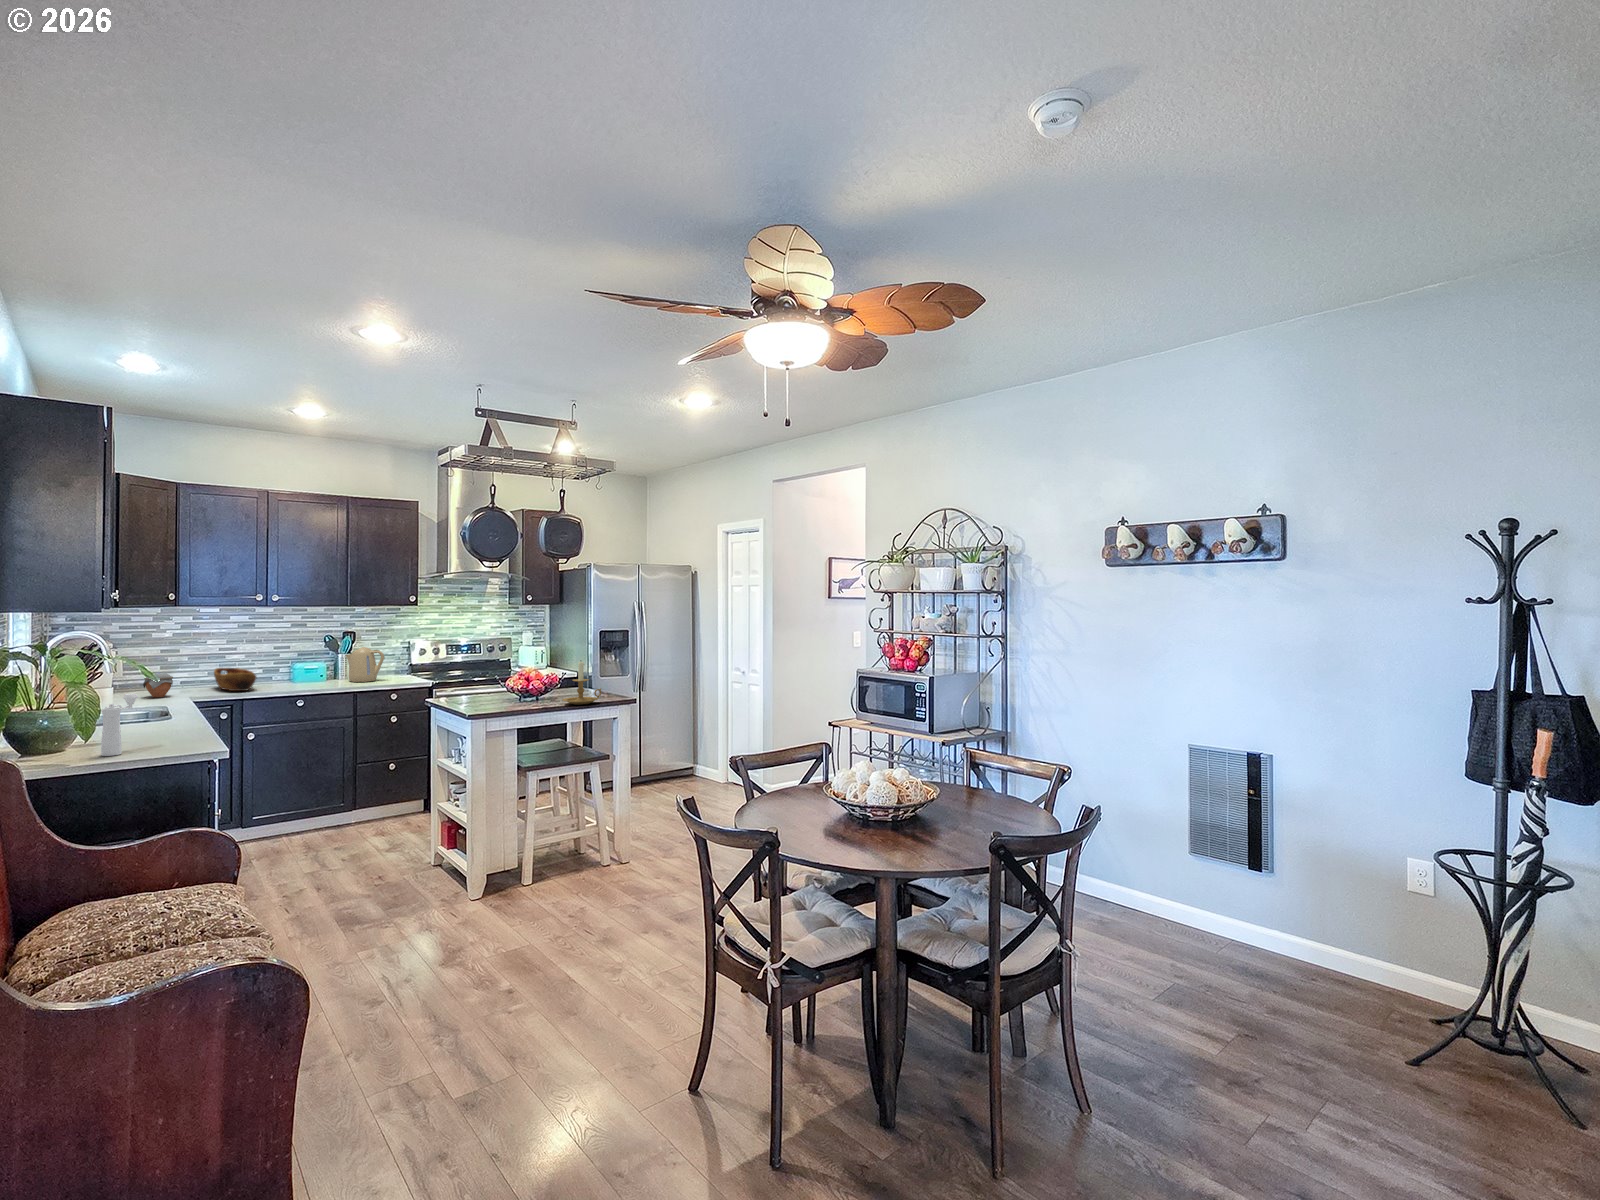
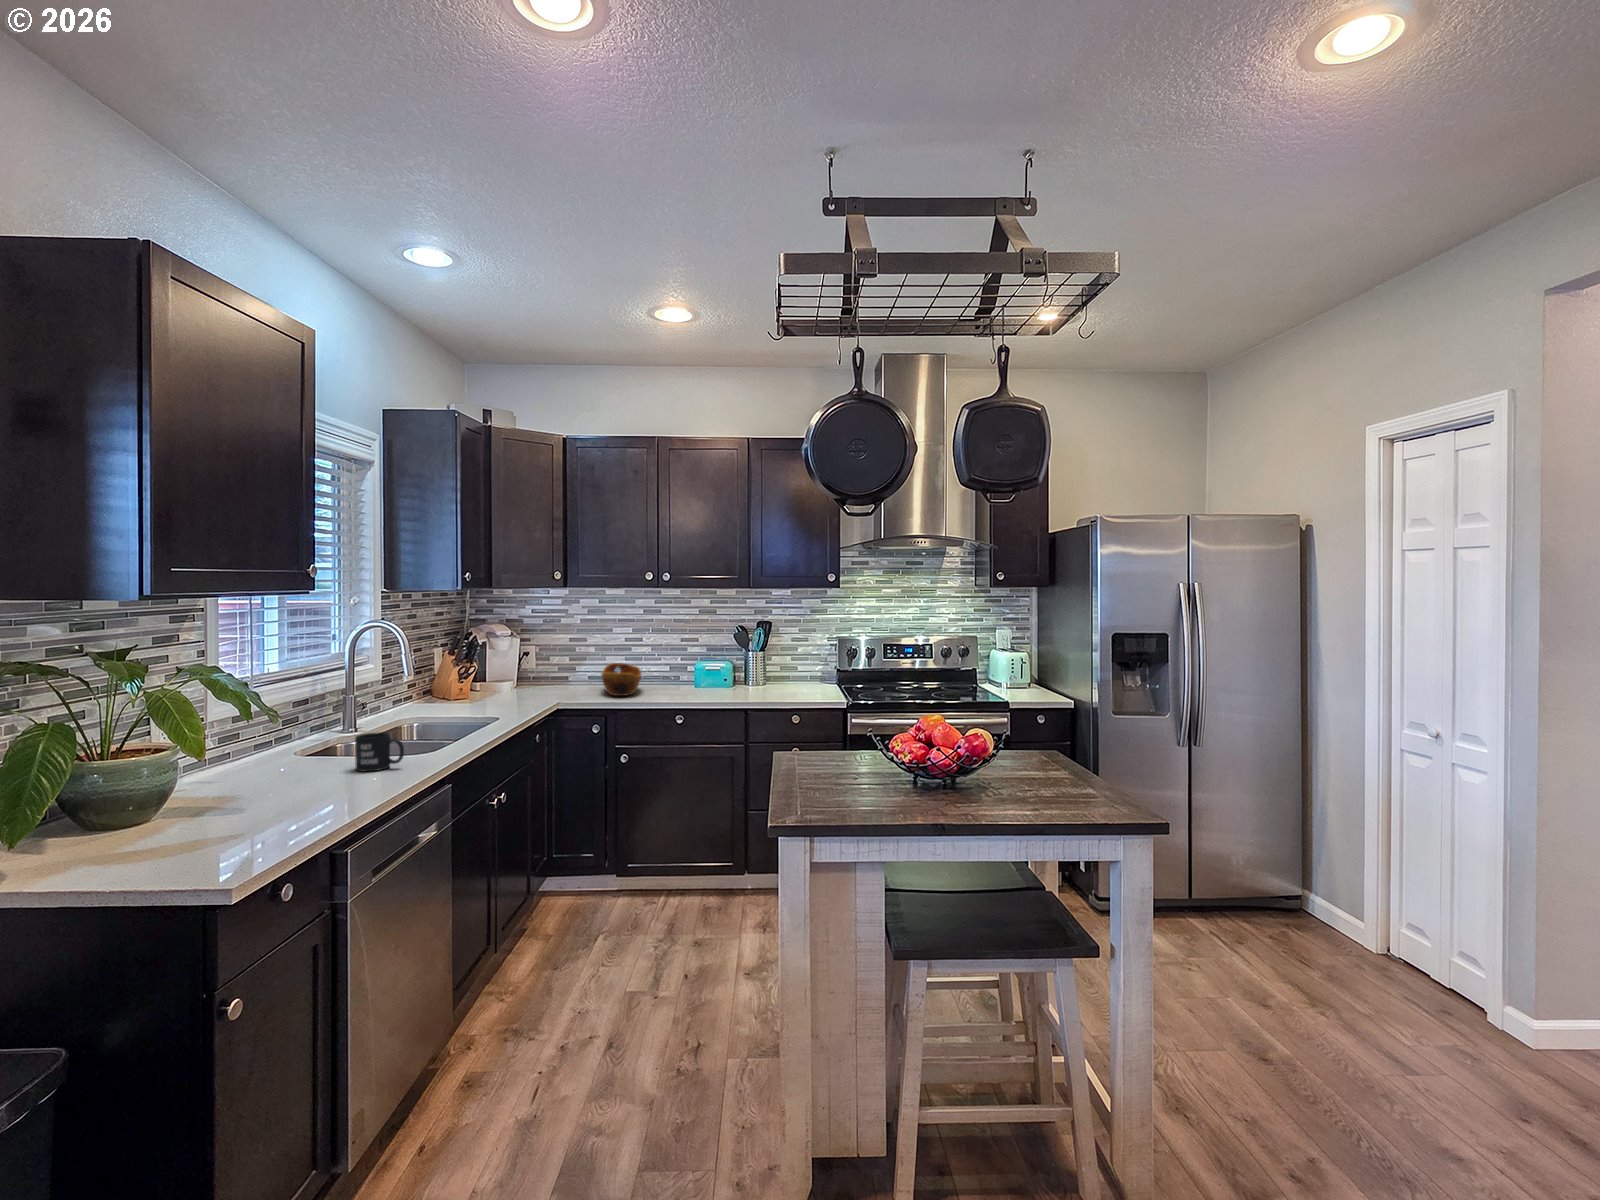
kettle: present [346,647,384,682] -> none [750,644,793,692]
candle holder: present [563,661,601,705] -> none [994,698,1083,798]
jar: present [143,674,173,698] -> none [520,669,552,698]
pepper mill: present [101,693,138,756] -> none [188,717,269,824]
mug: none [134,710,174,735] -> present [355,732,404,772]

